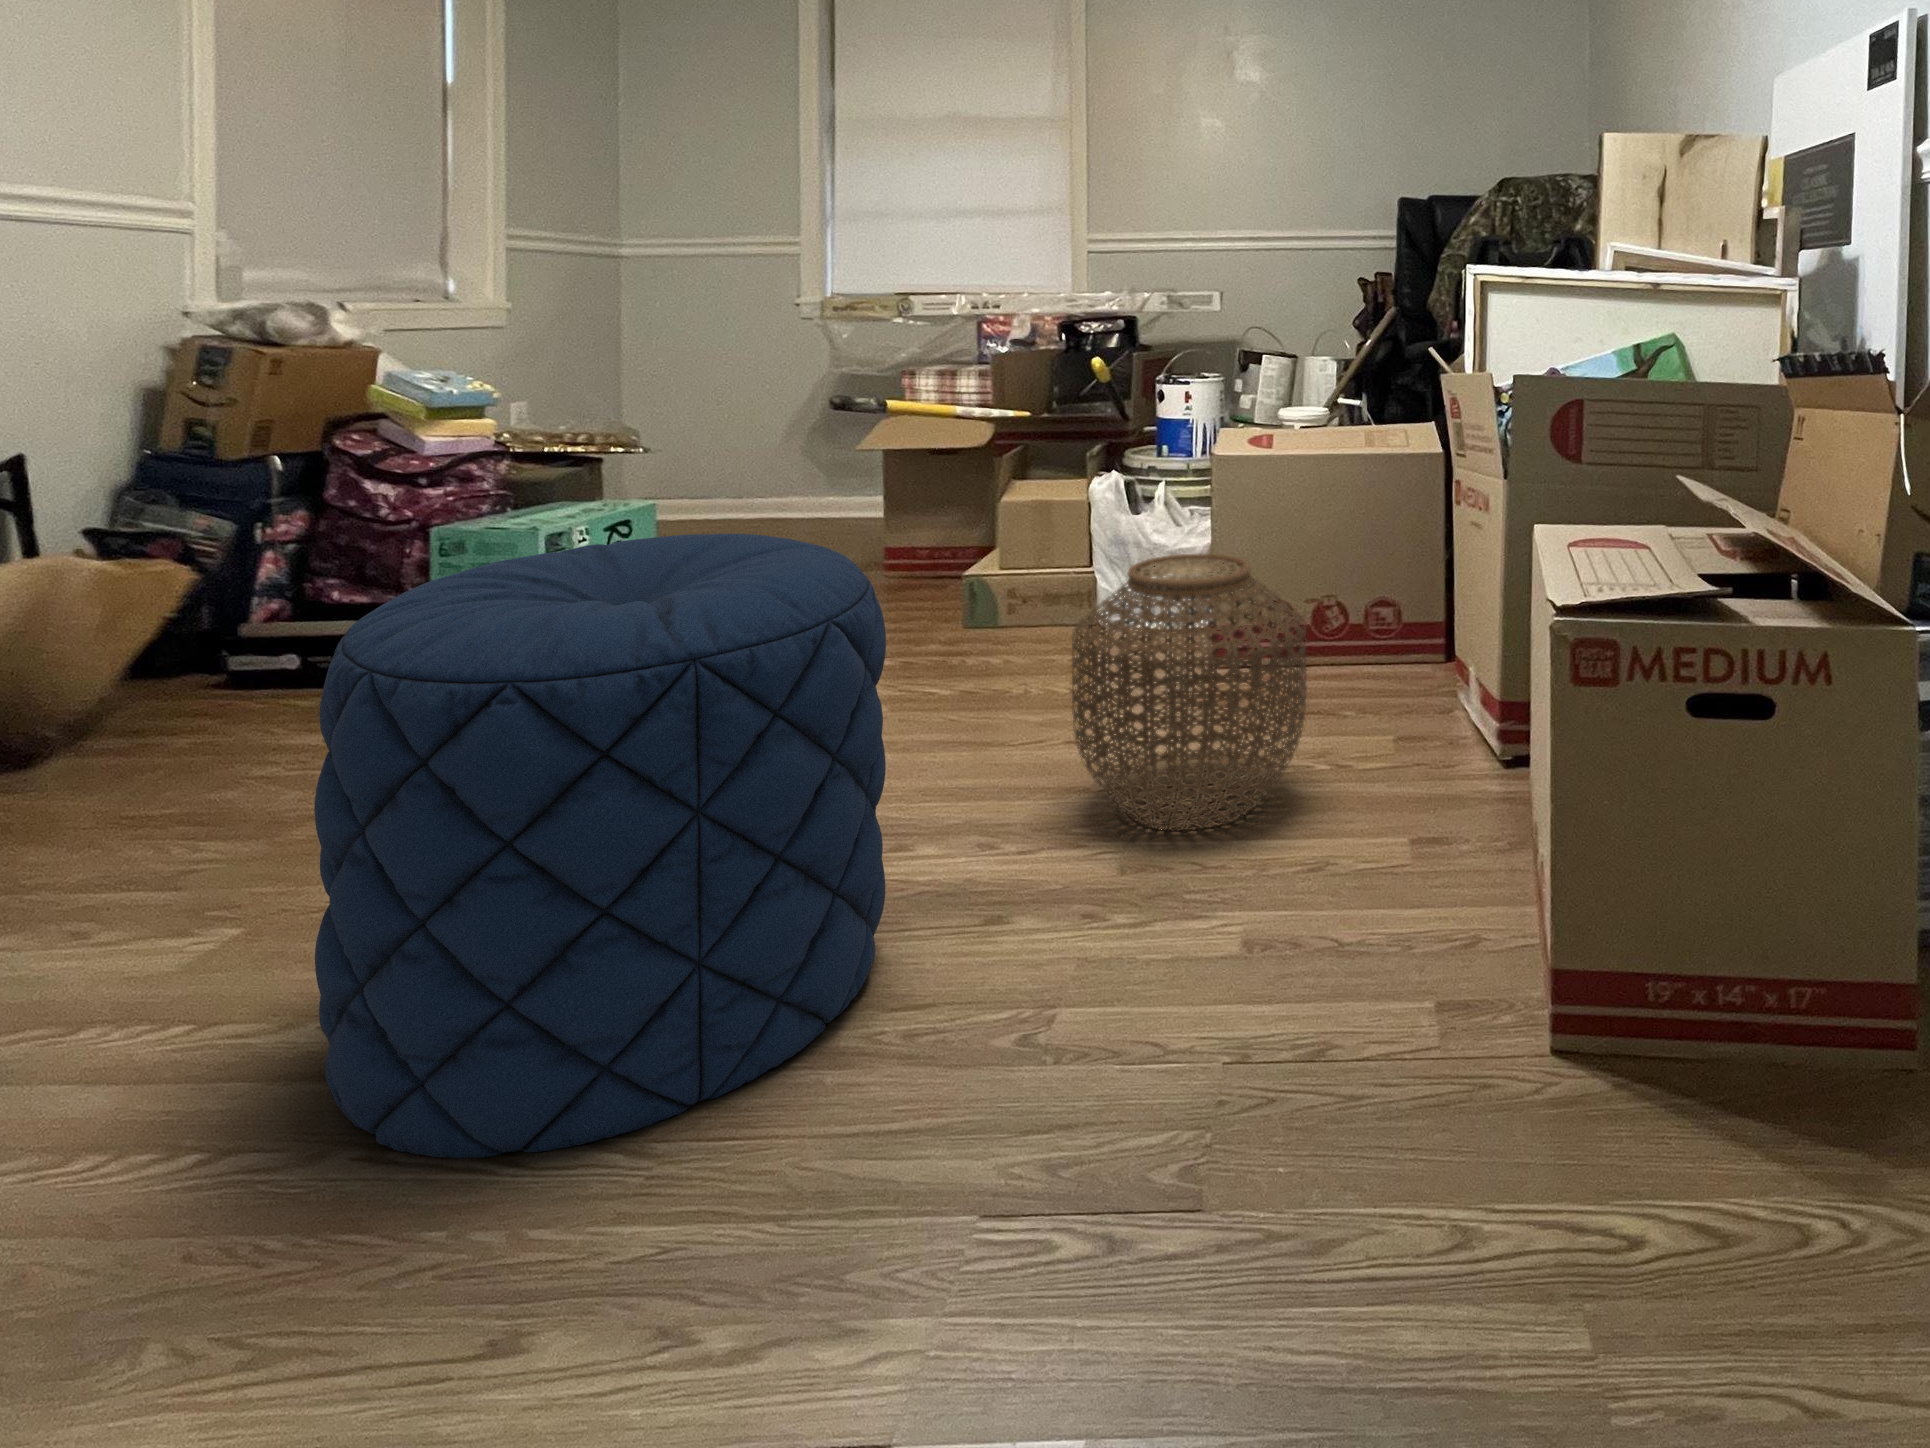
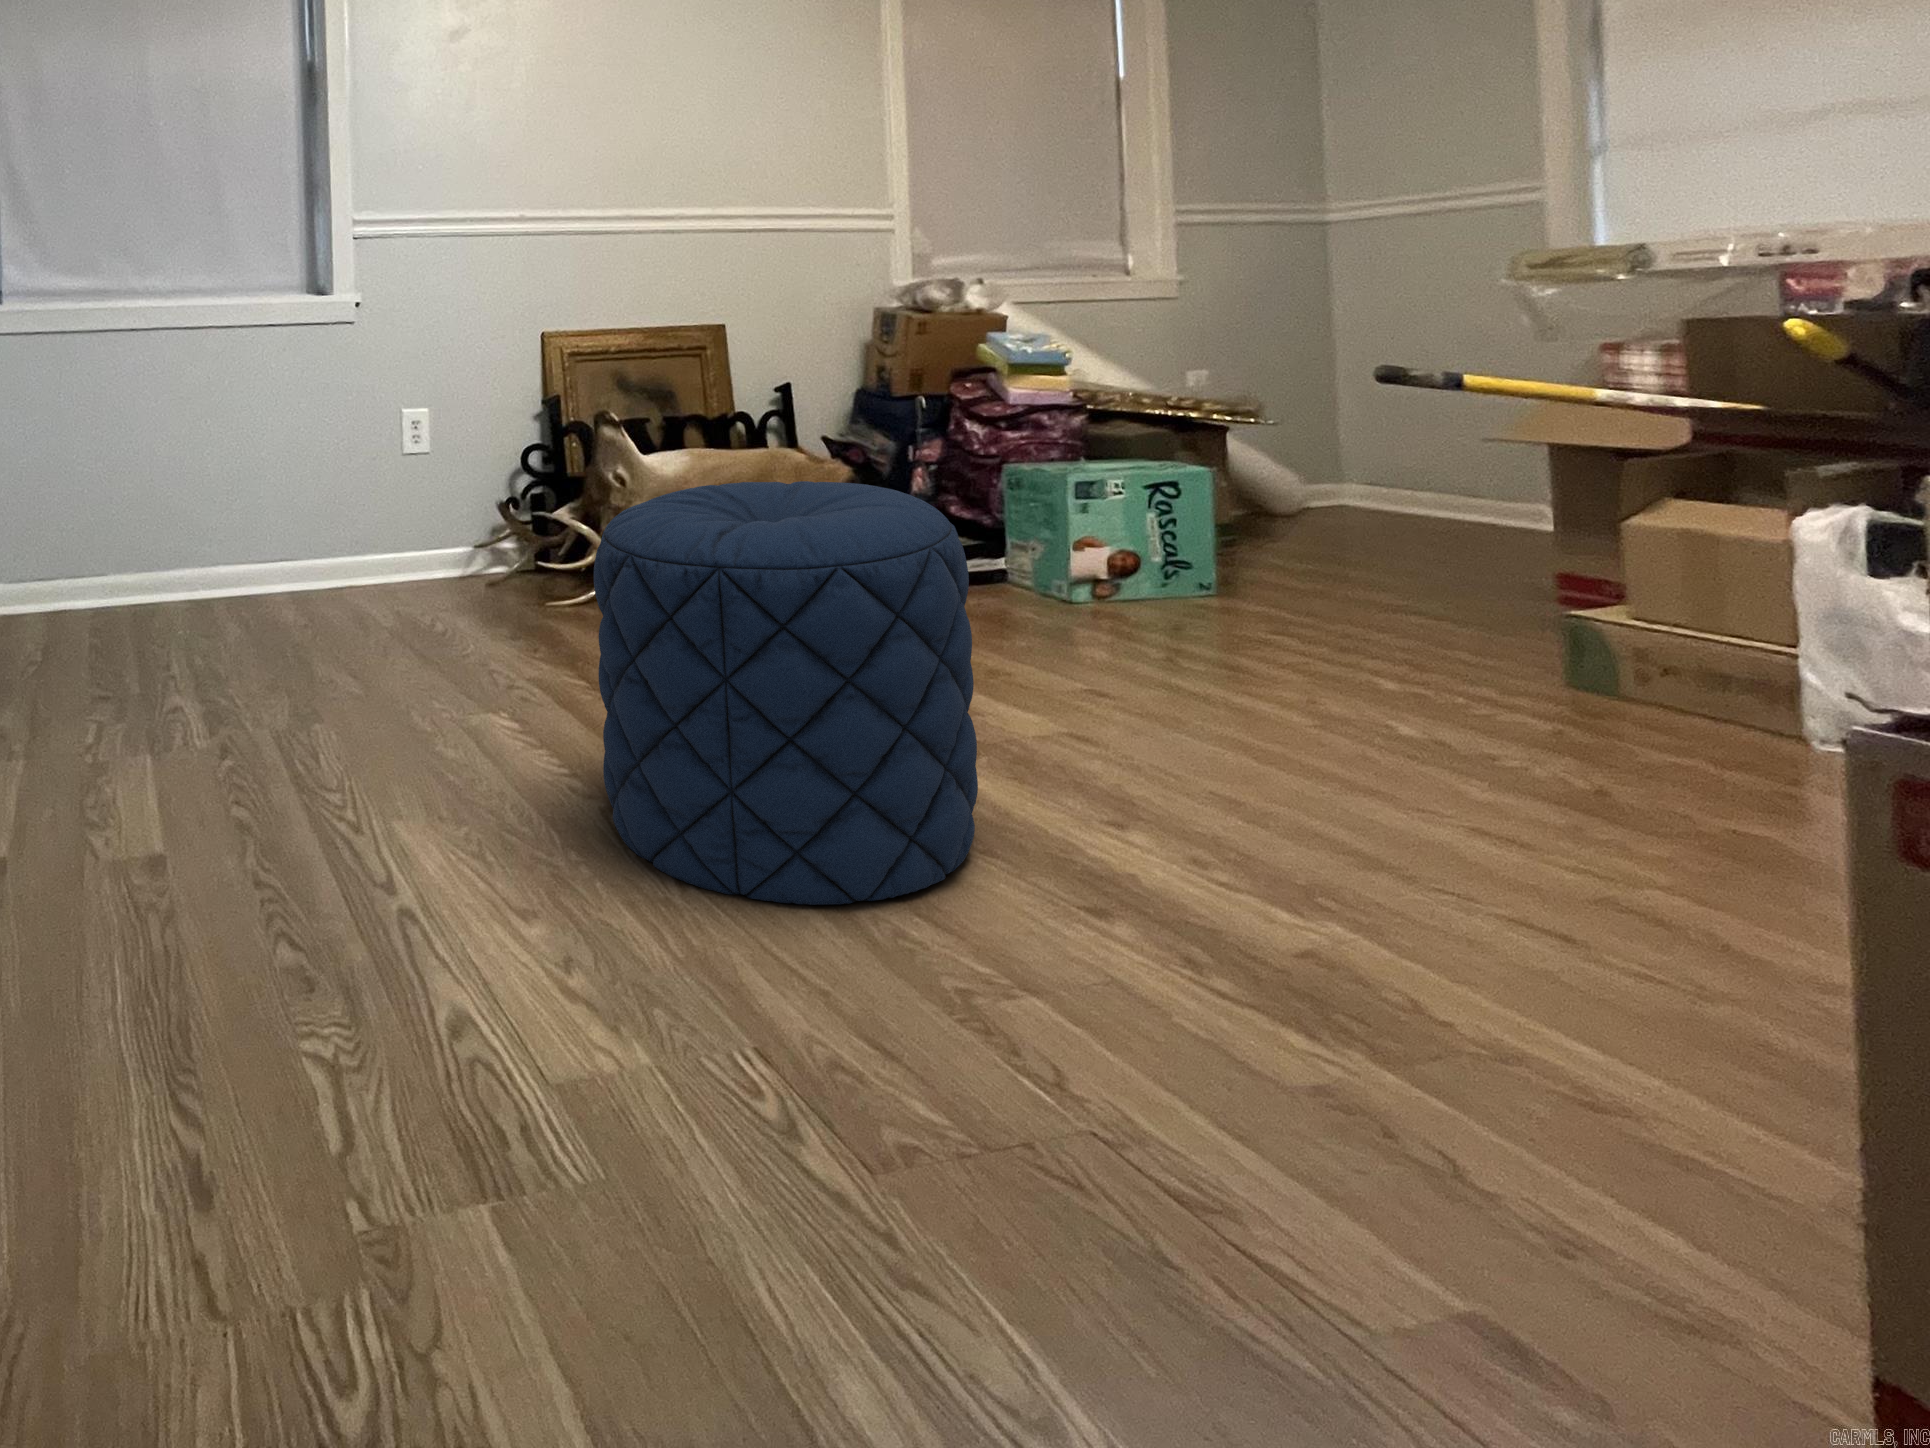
woven basket: present [1072,554,1307,830] -> none [1259,609,1656,984]

